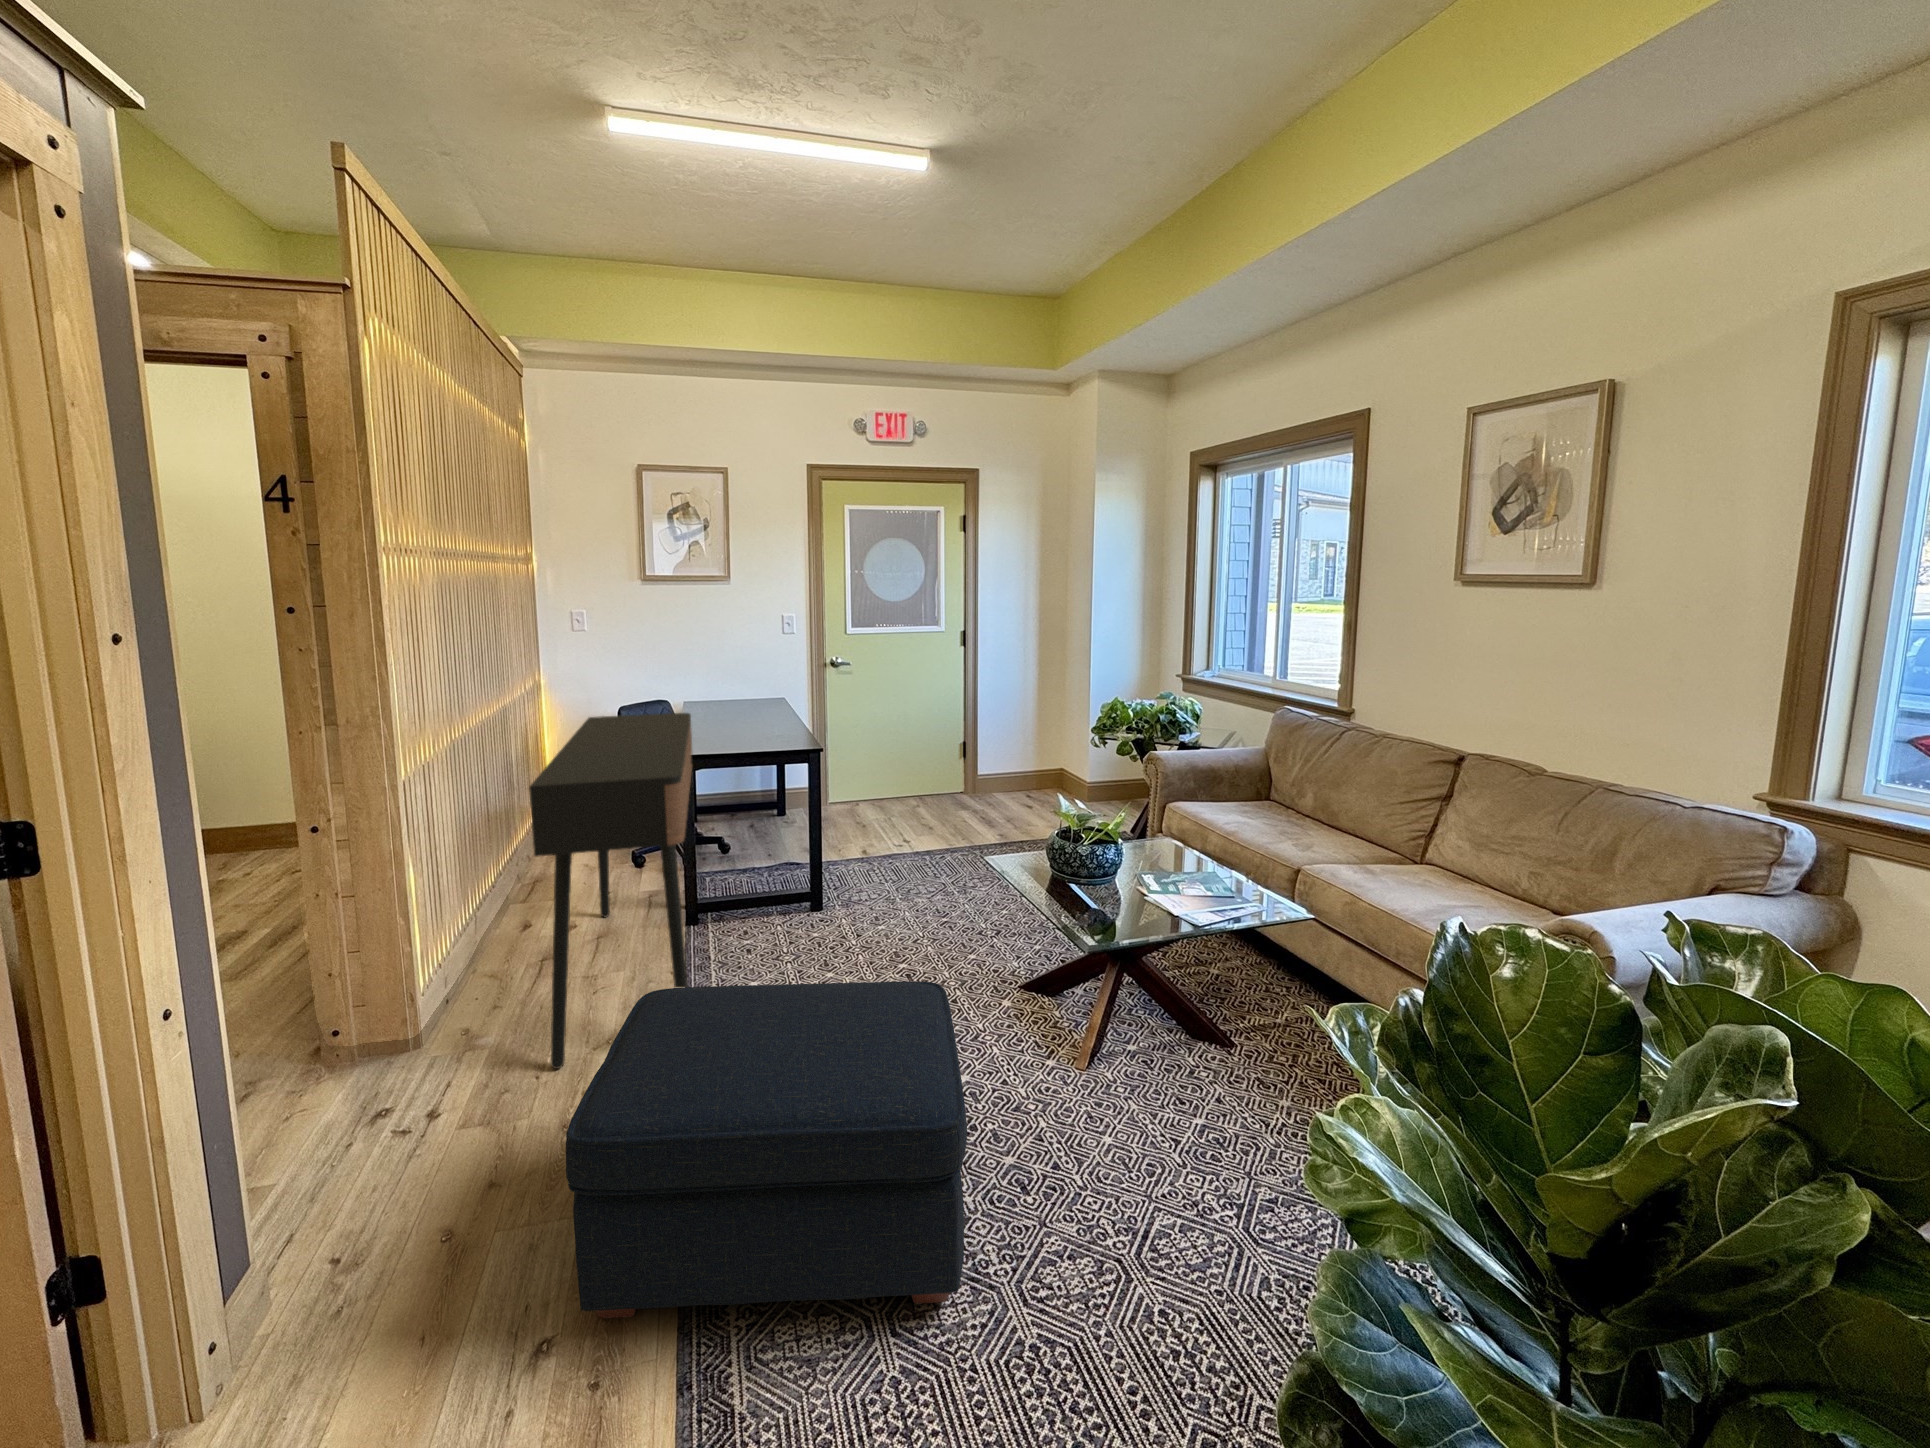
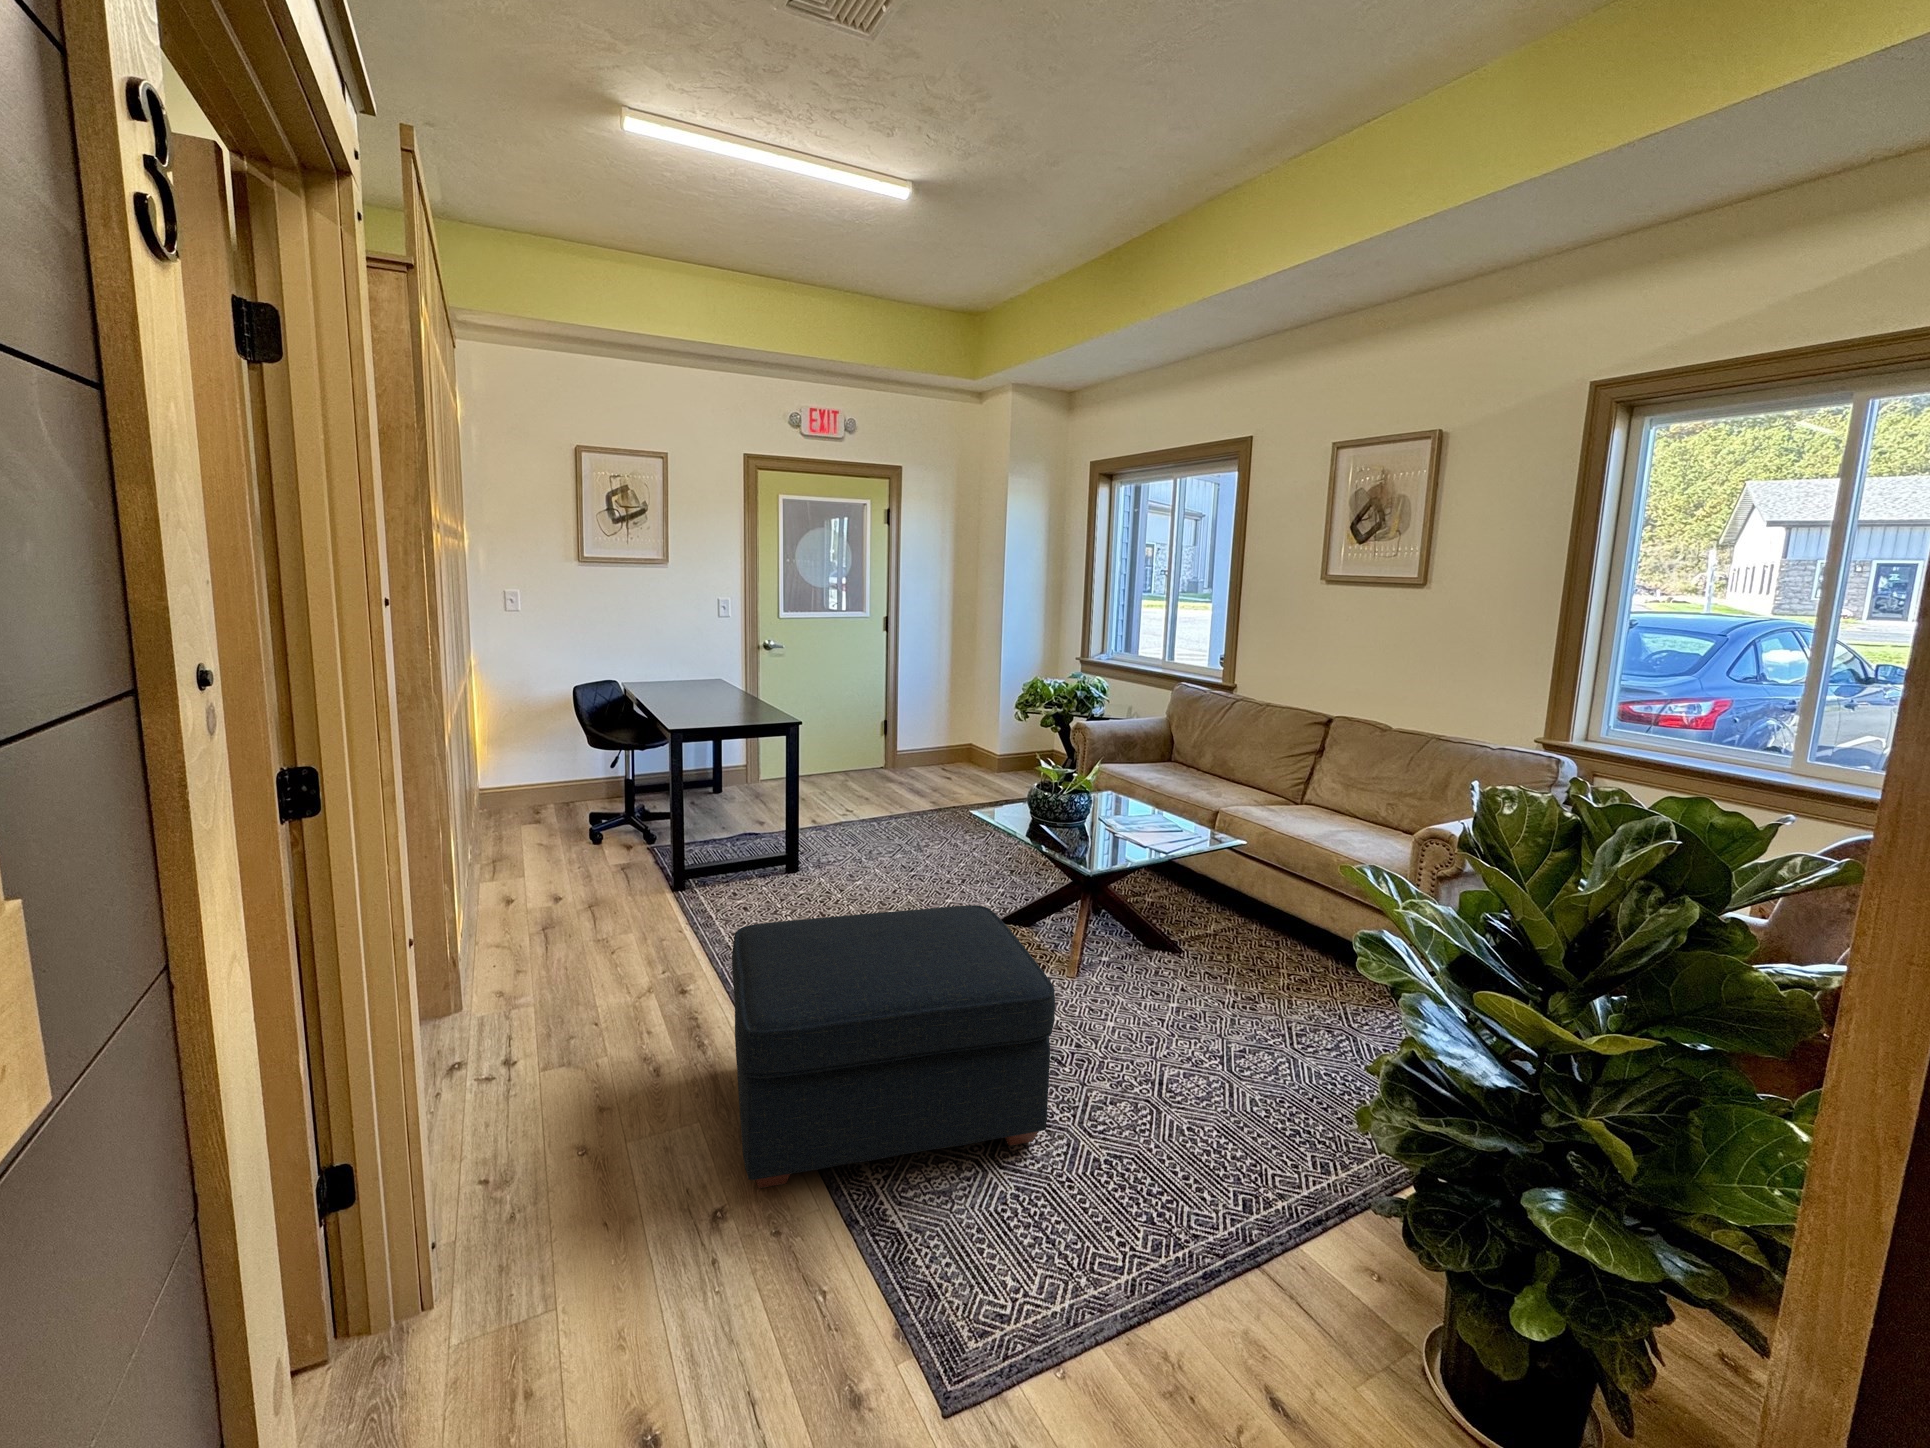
console table: present [529,713,692,1069] -> none [573,690,734,1017]

